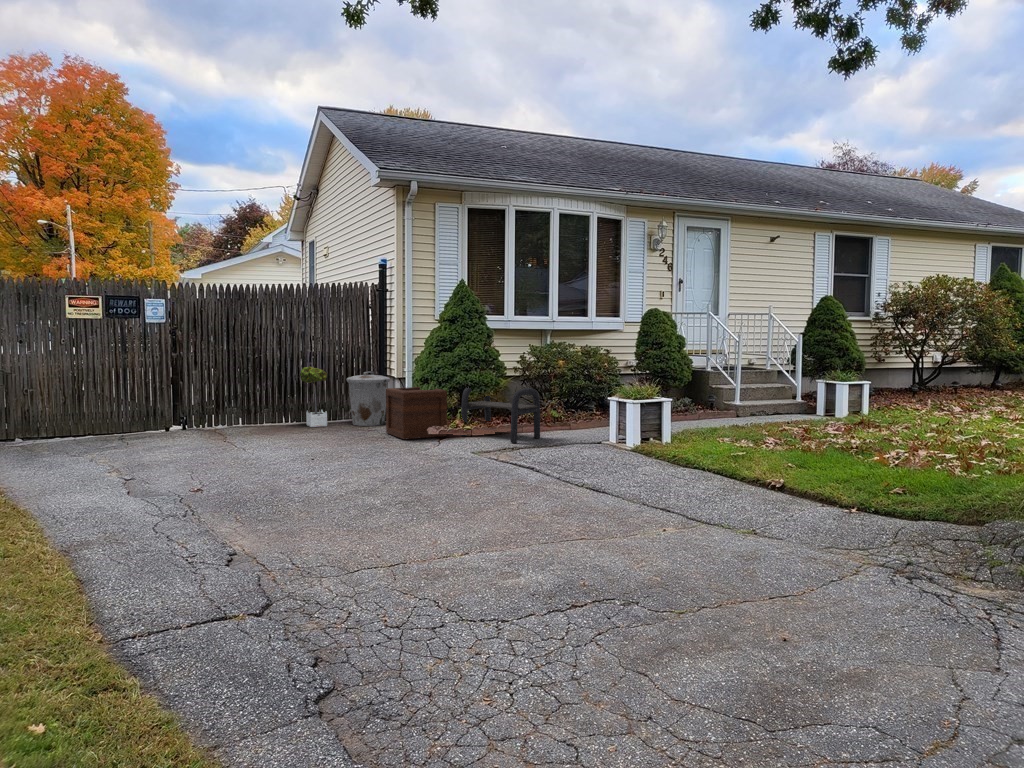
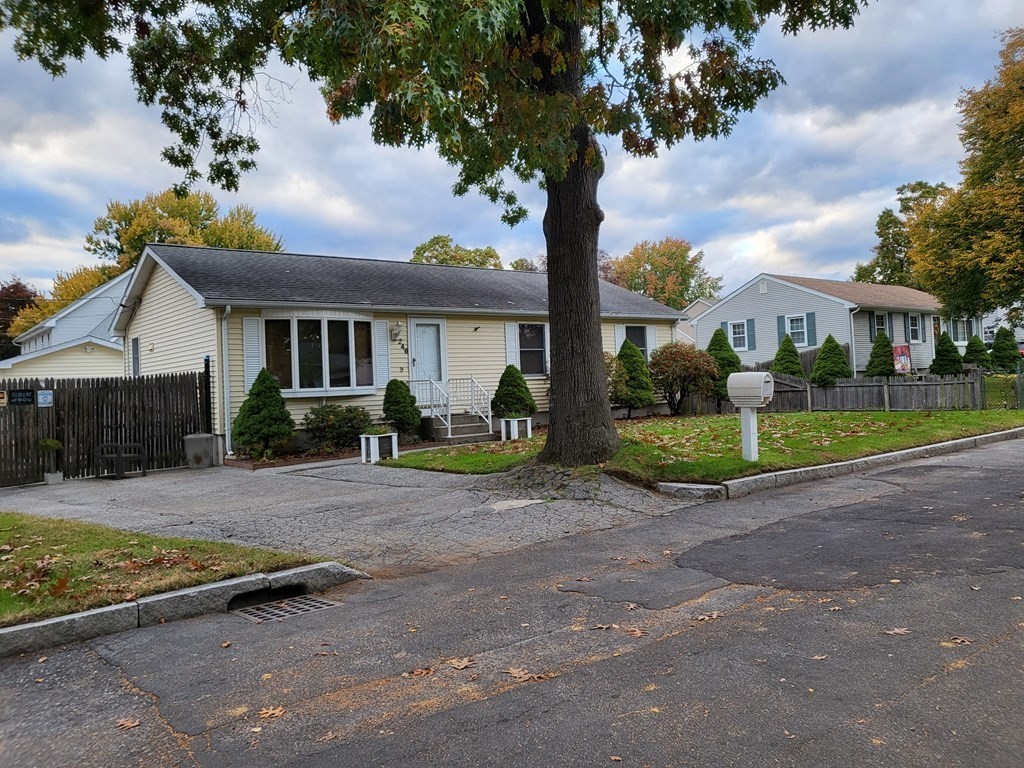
potted tree: present [300,366,327,427] -> present [38,439,63,484]
wooden crate: present [386,387,447,440] -> none [214,438,258,471]
bench: present [461,387,540,443] -> present [95,443,147,479]

